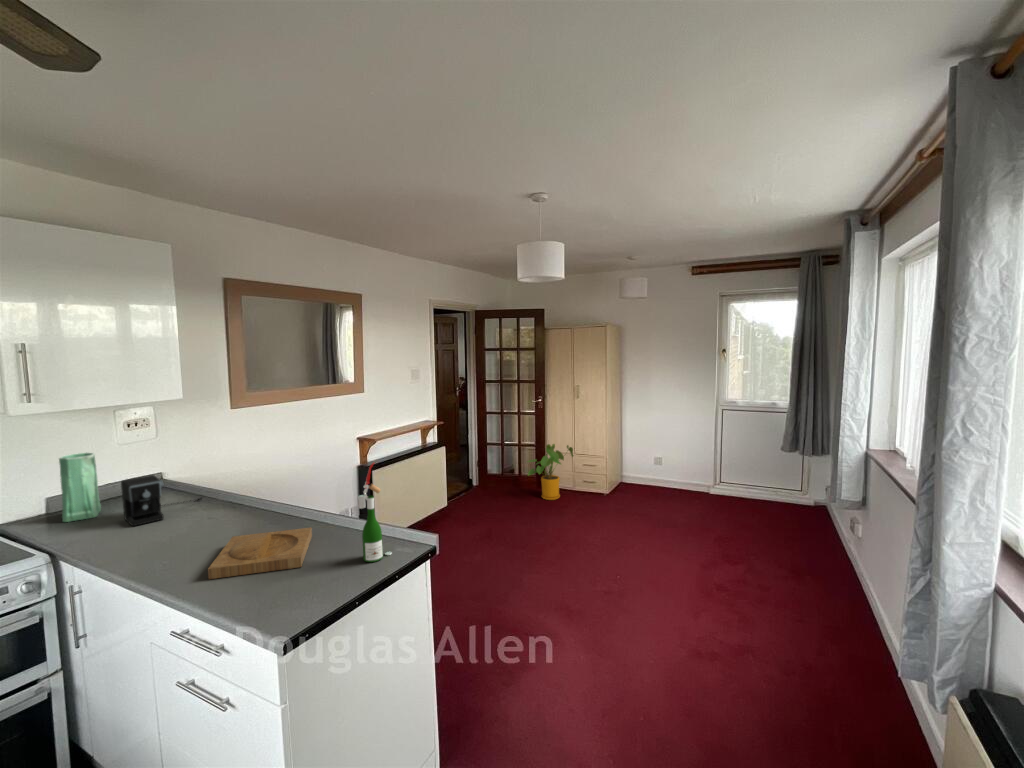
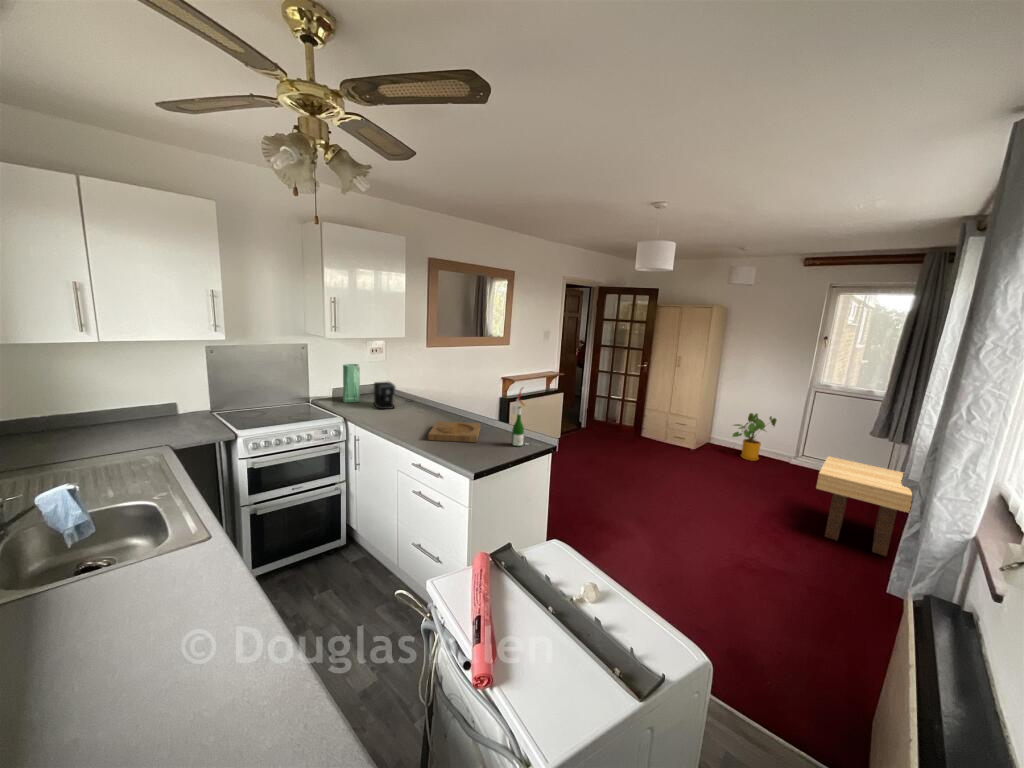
house plant: present [528,444,573,500] -> present [733,413,777,461]
side table: none [757,485,868,597] -> present [816,456,912,556]

